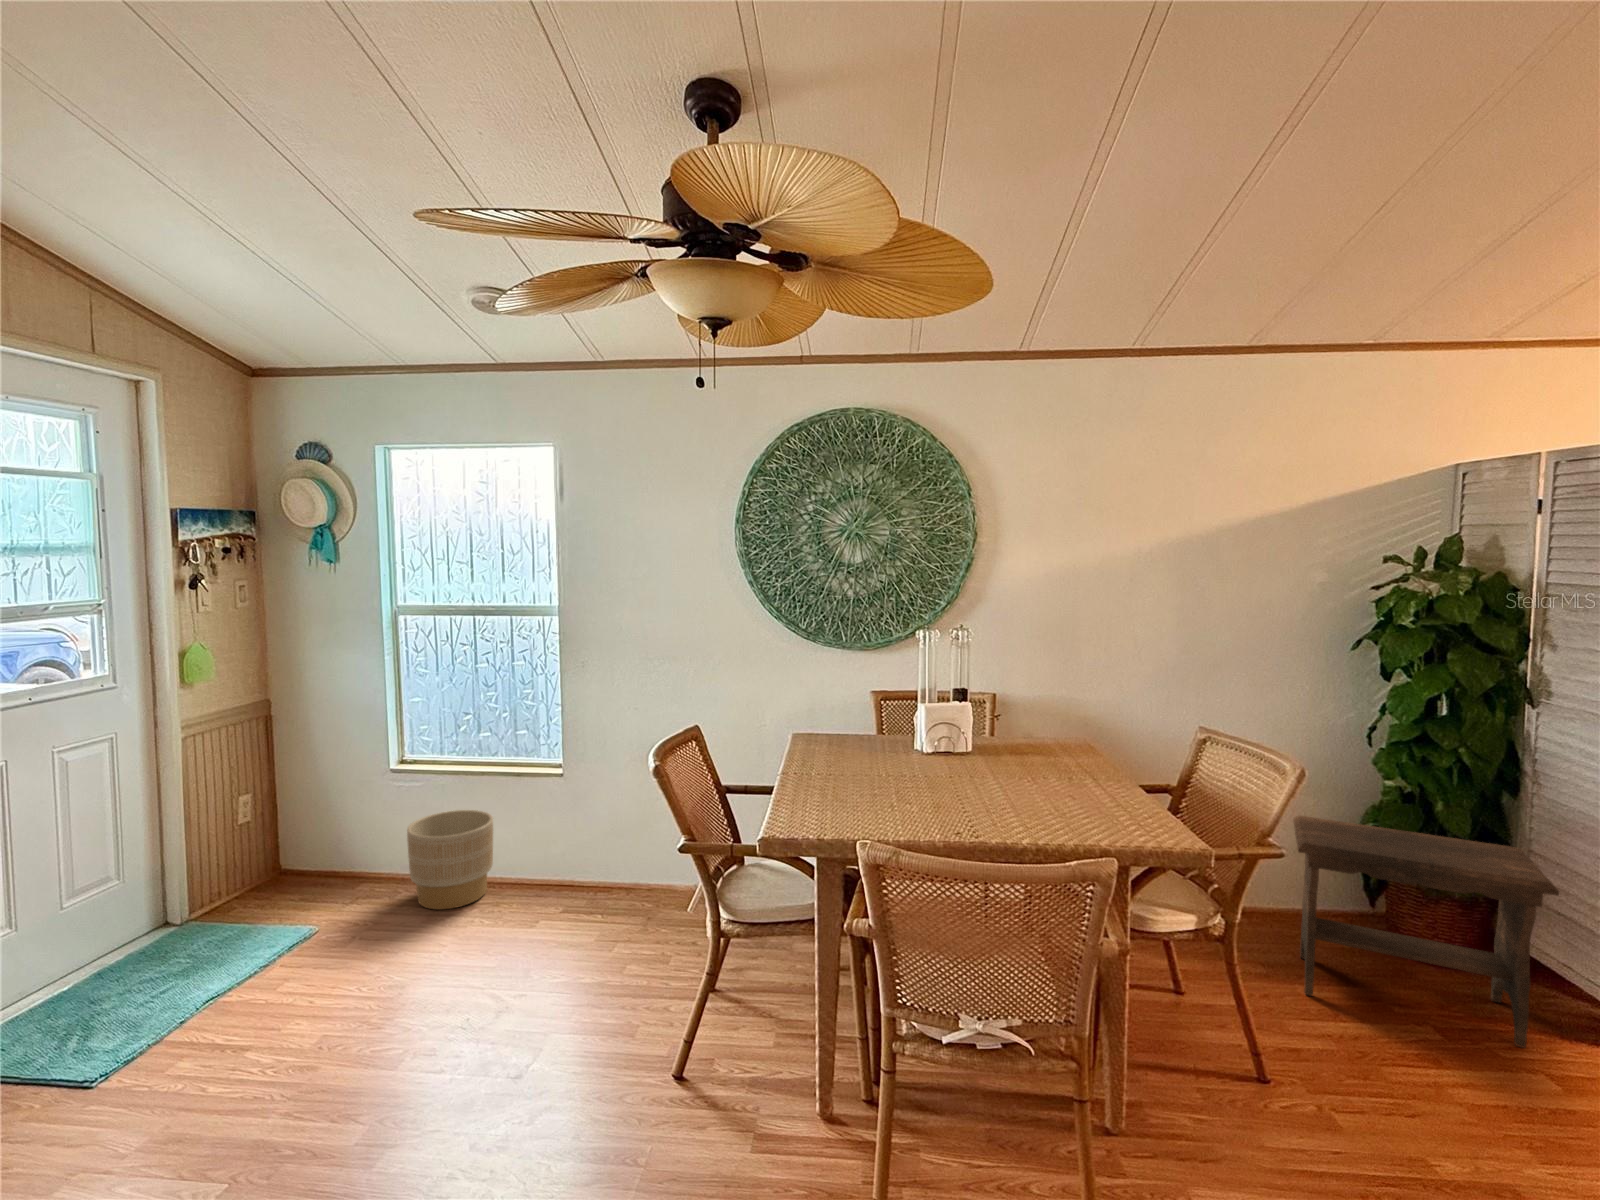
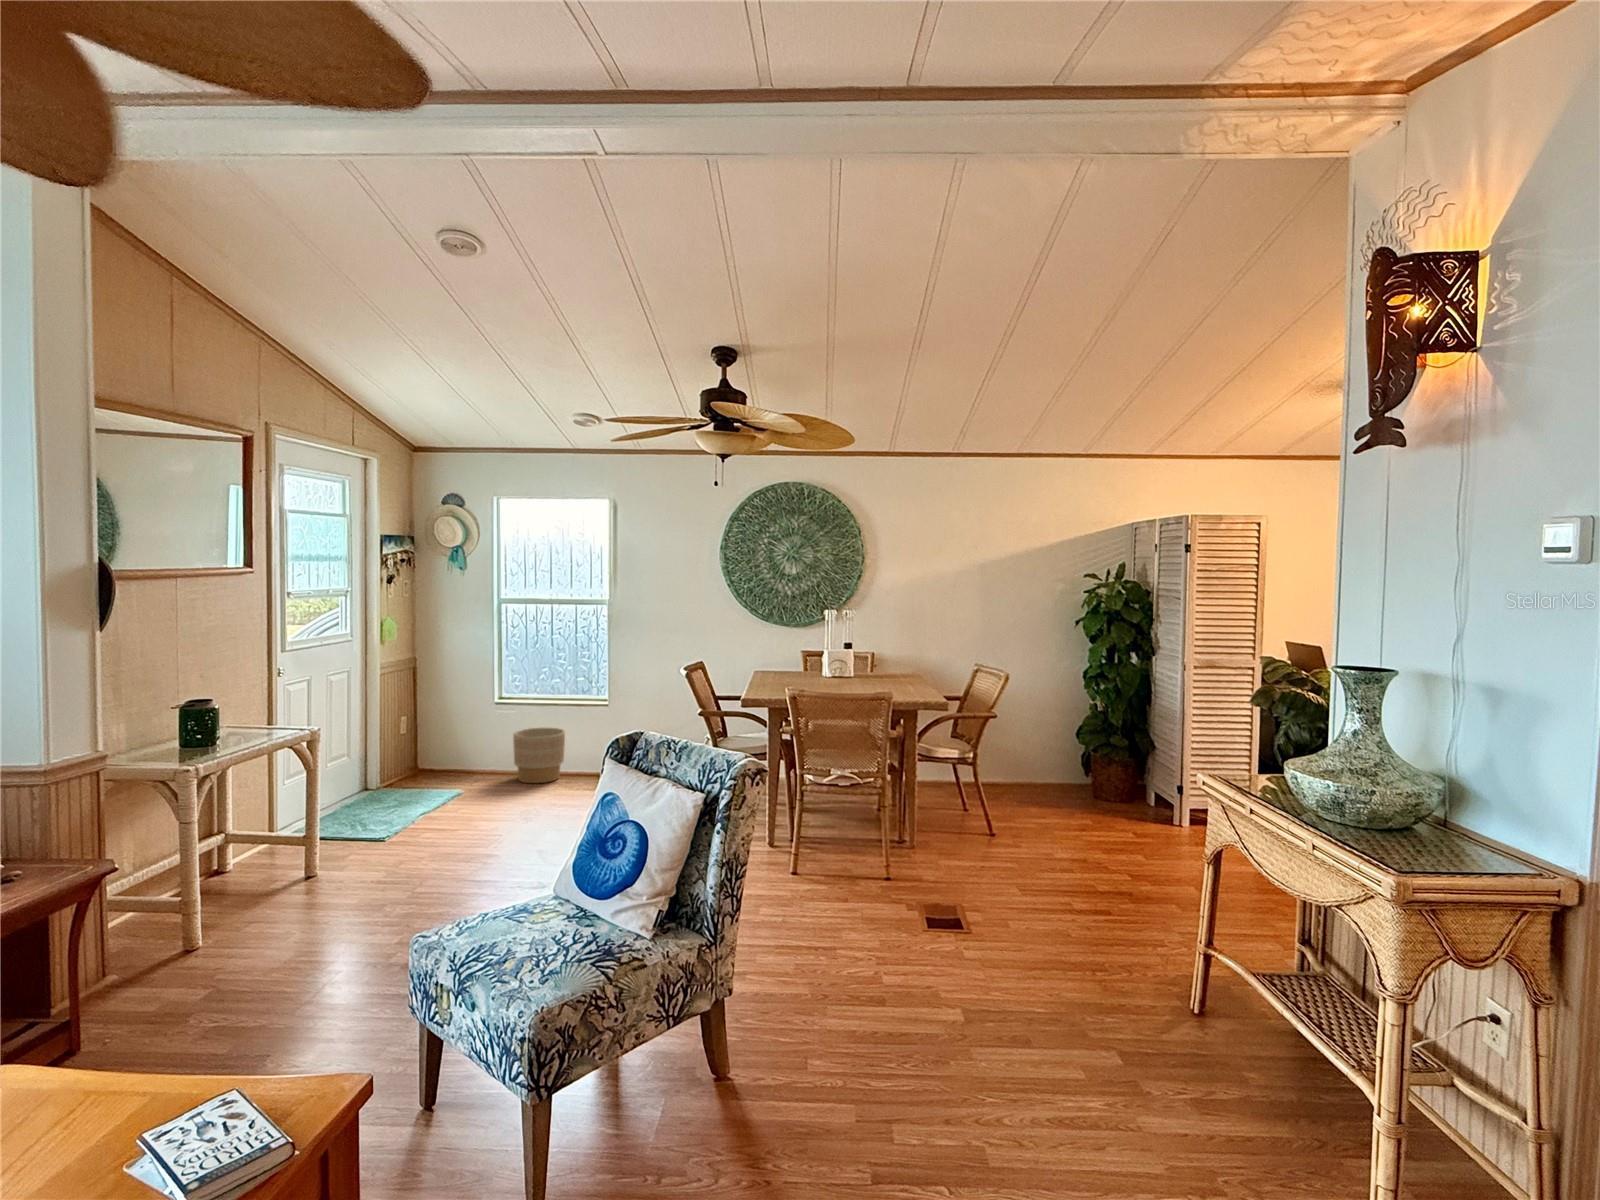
footstool: present [1293,816,1559,1048] -> none [1026,718,1143,825]

